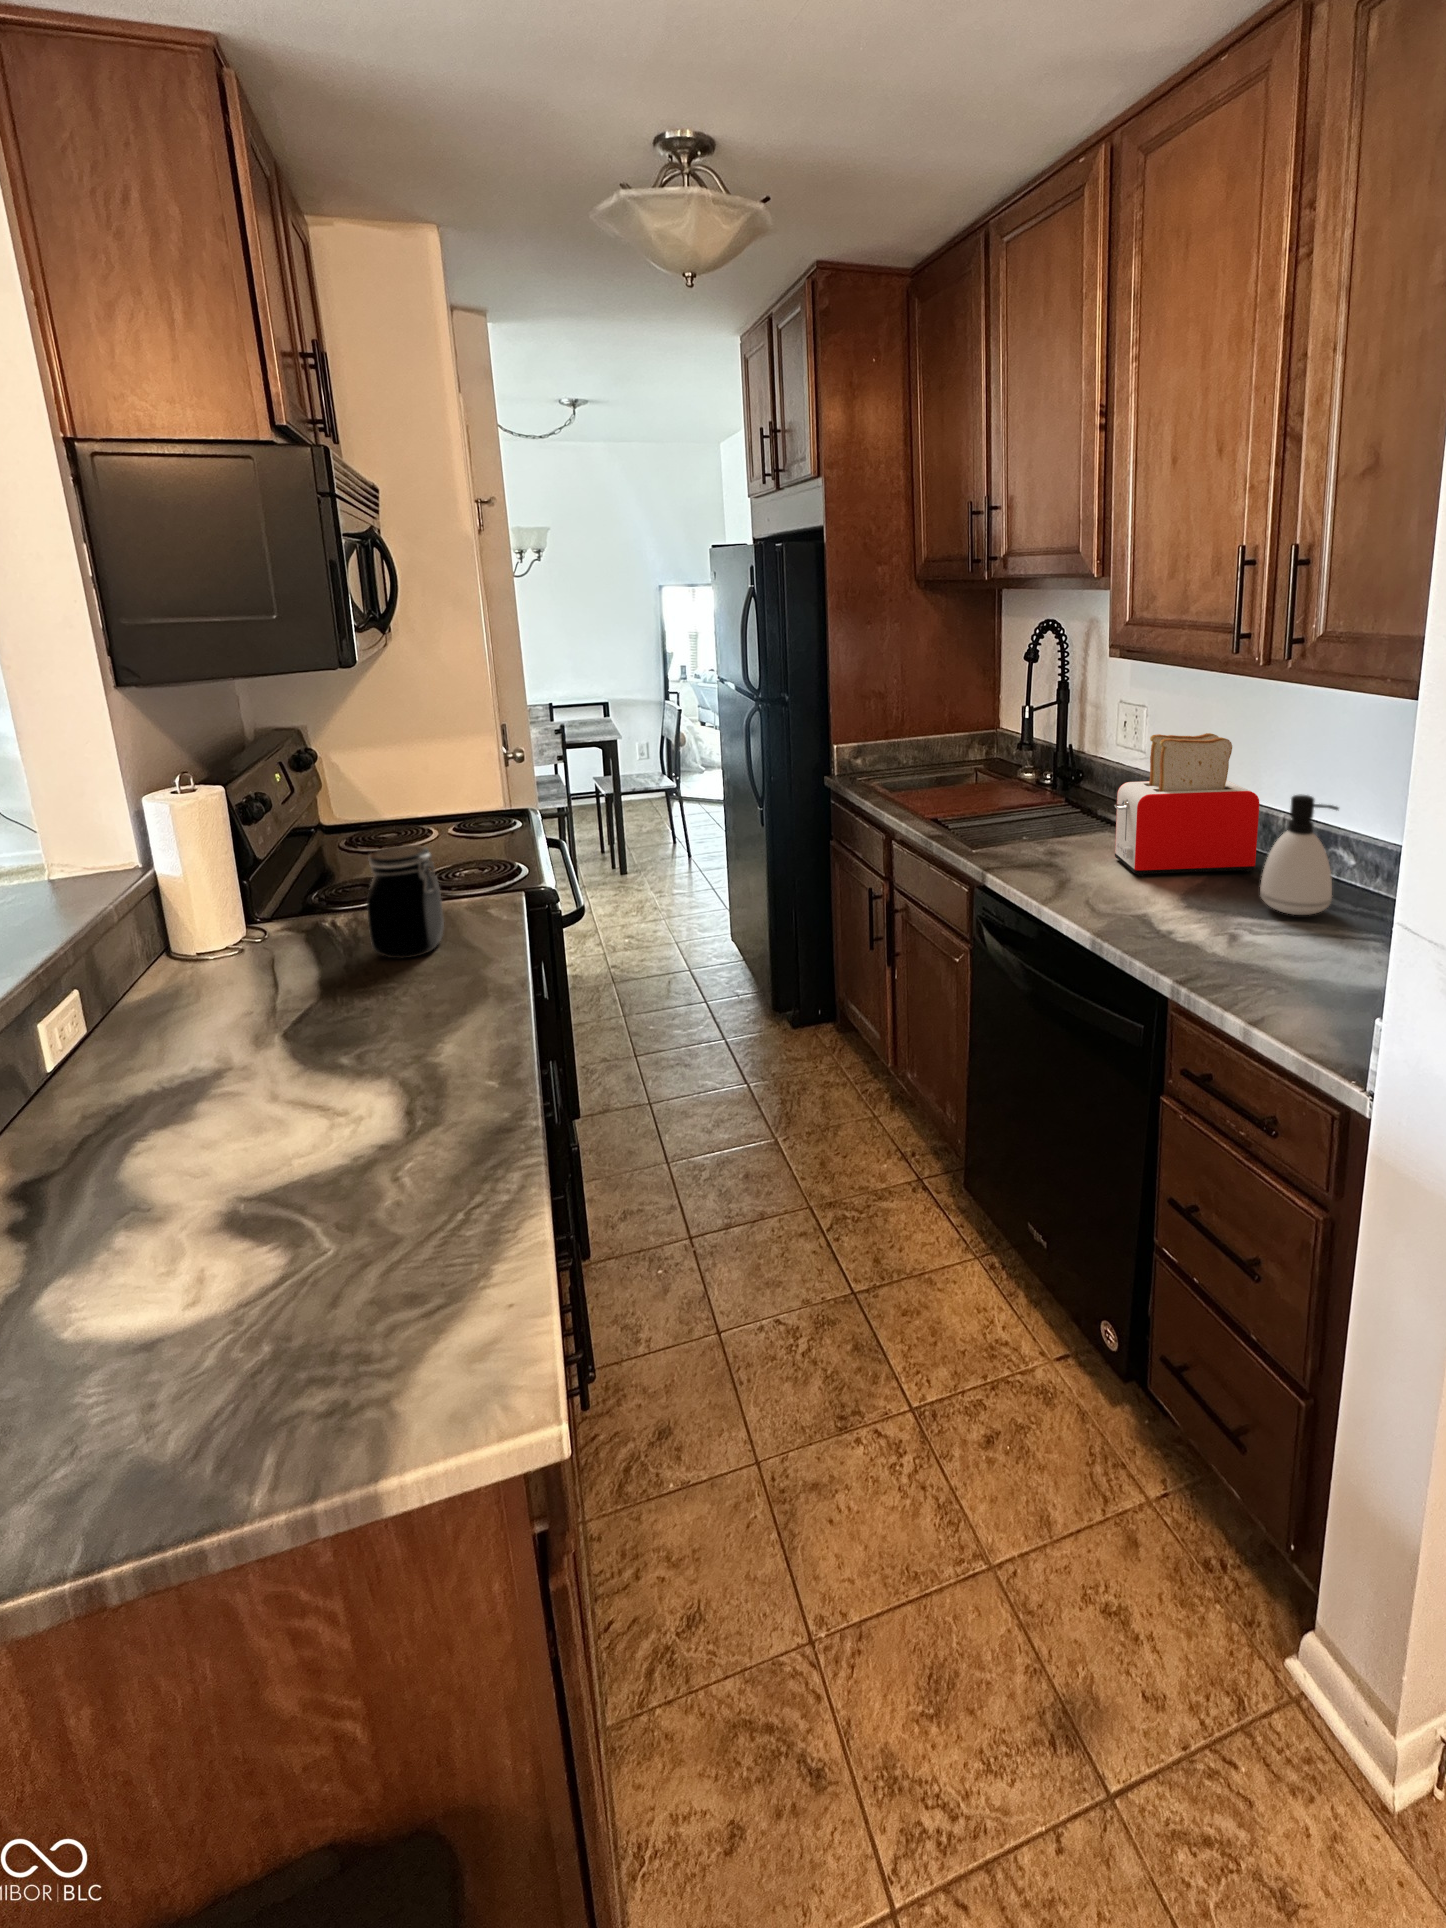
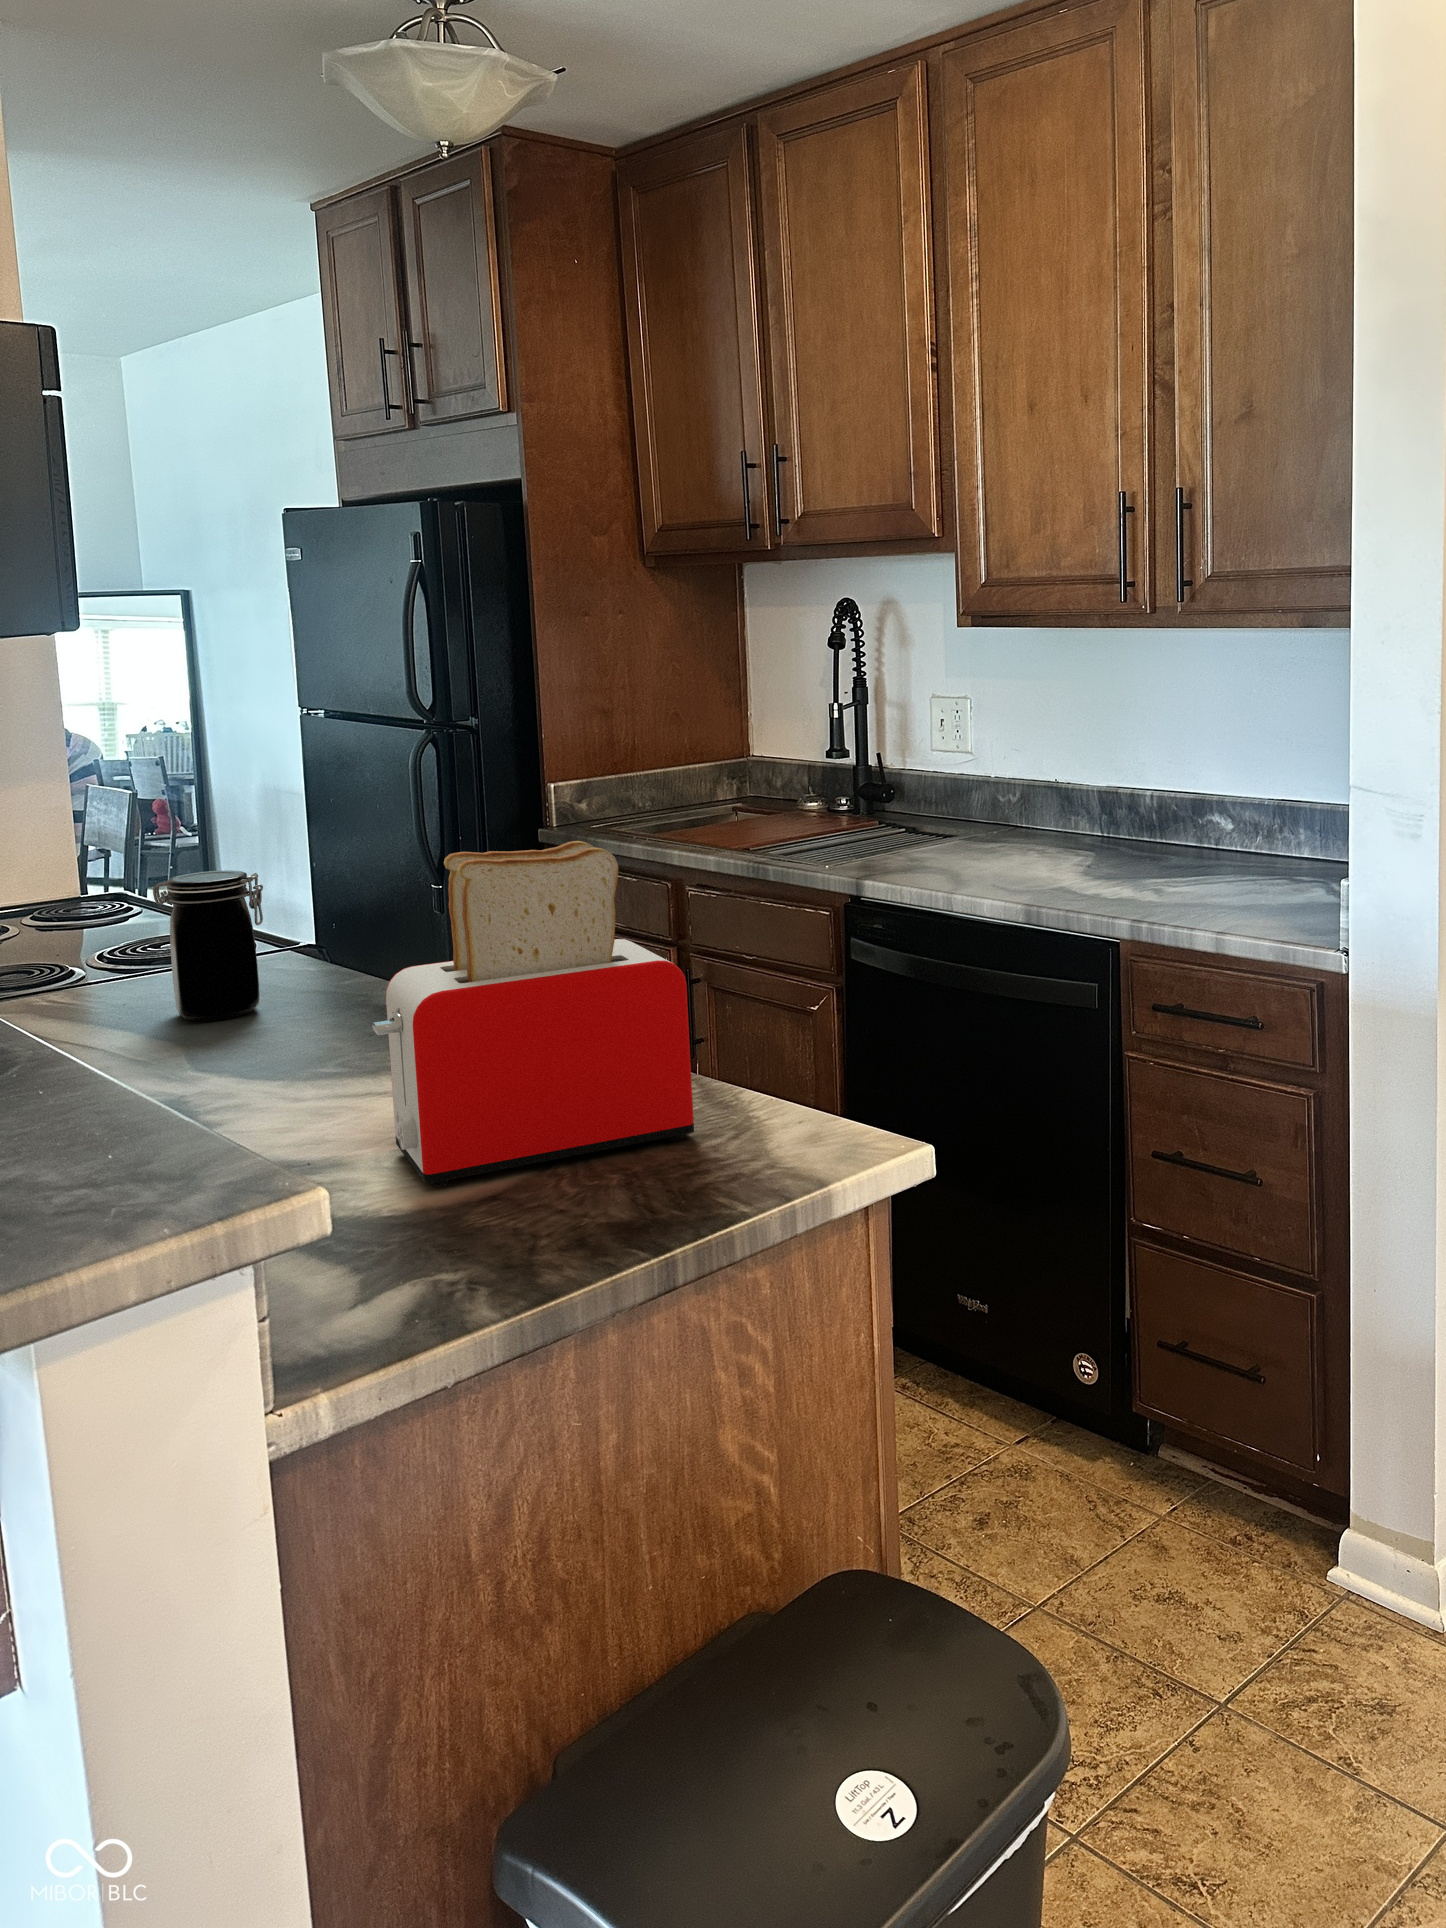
toaster: present [1114,733,1260,876] -> present [372,841,694,1187]
soap dispenser: present [1260,795,1339,915] -> none [1163,748,1232,874]

